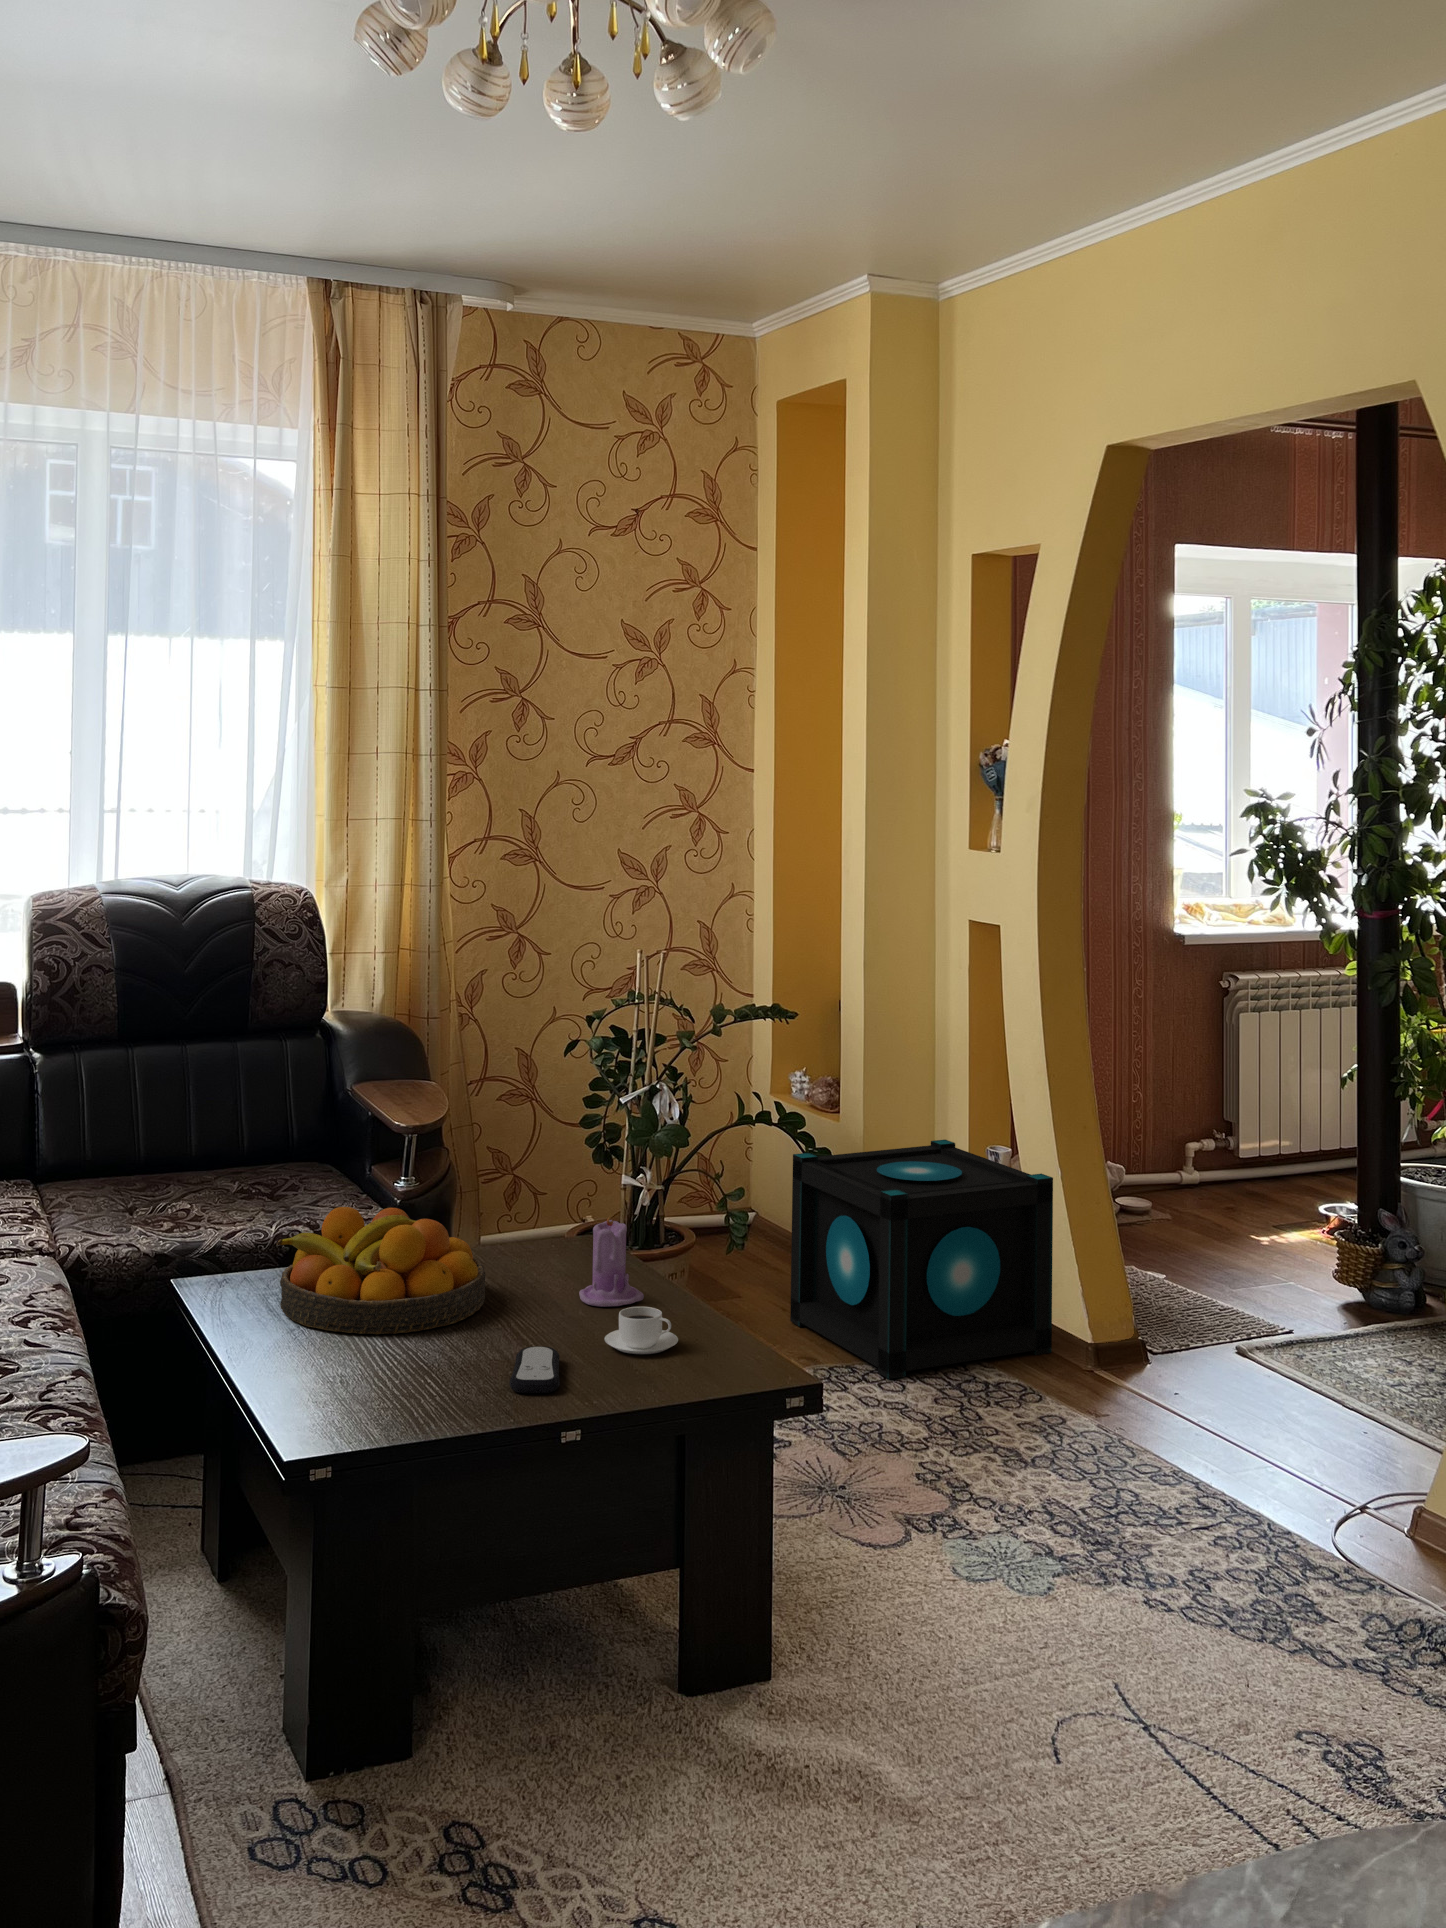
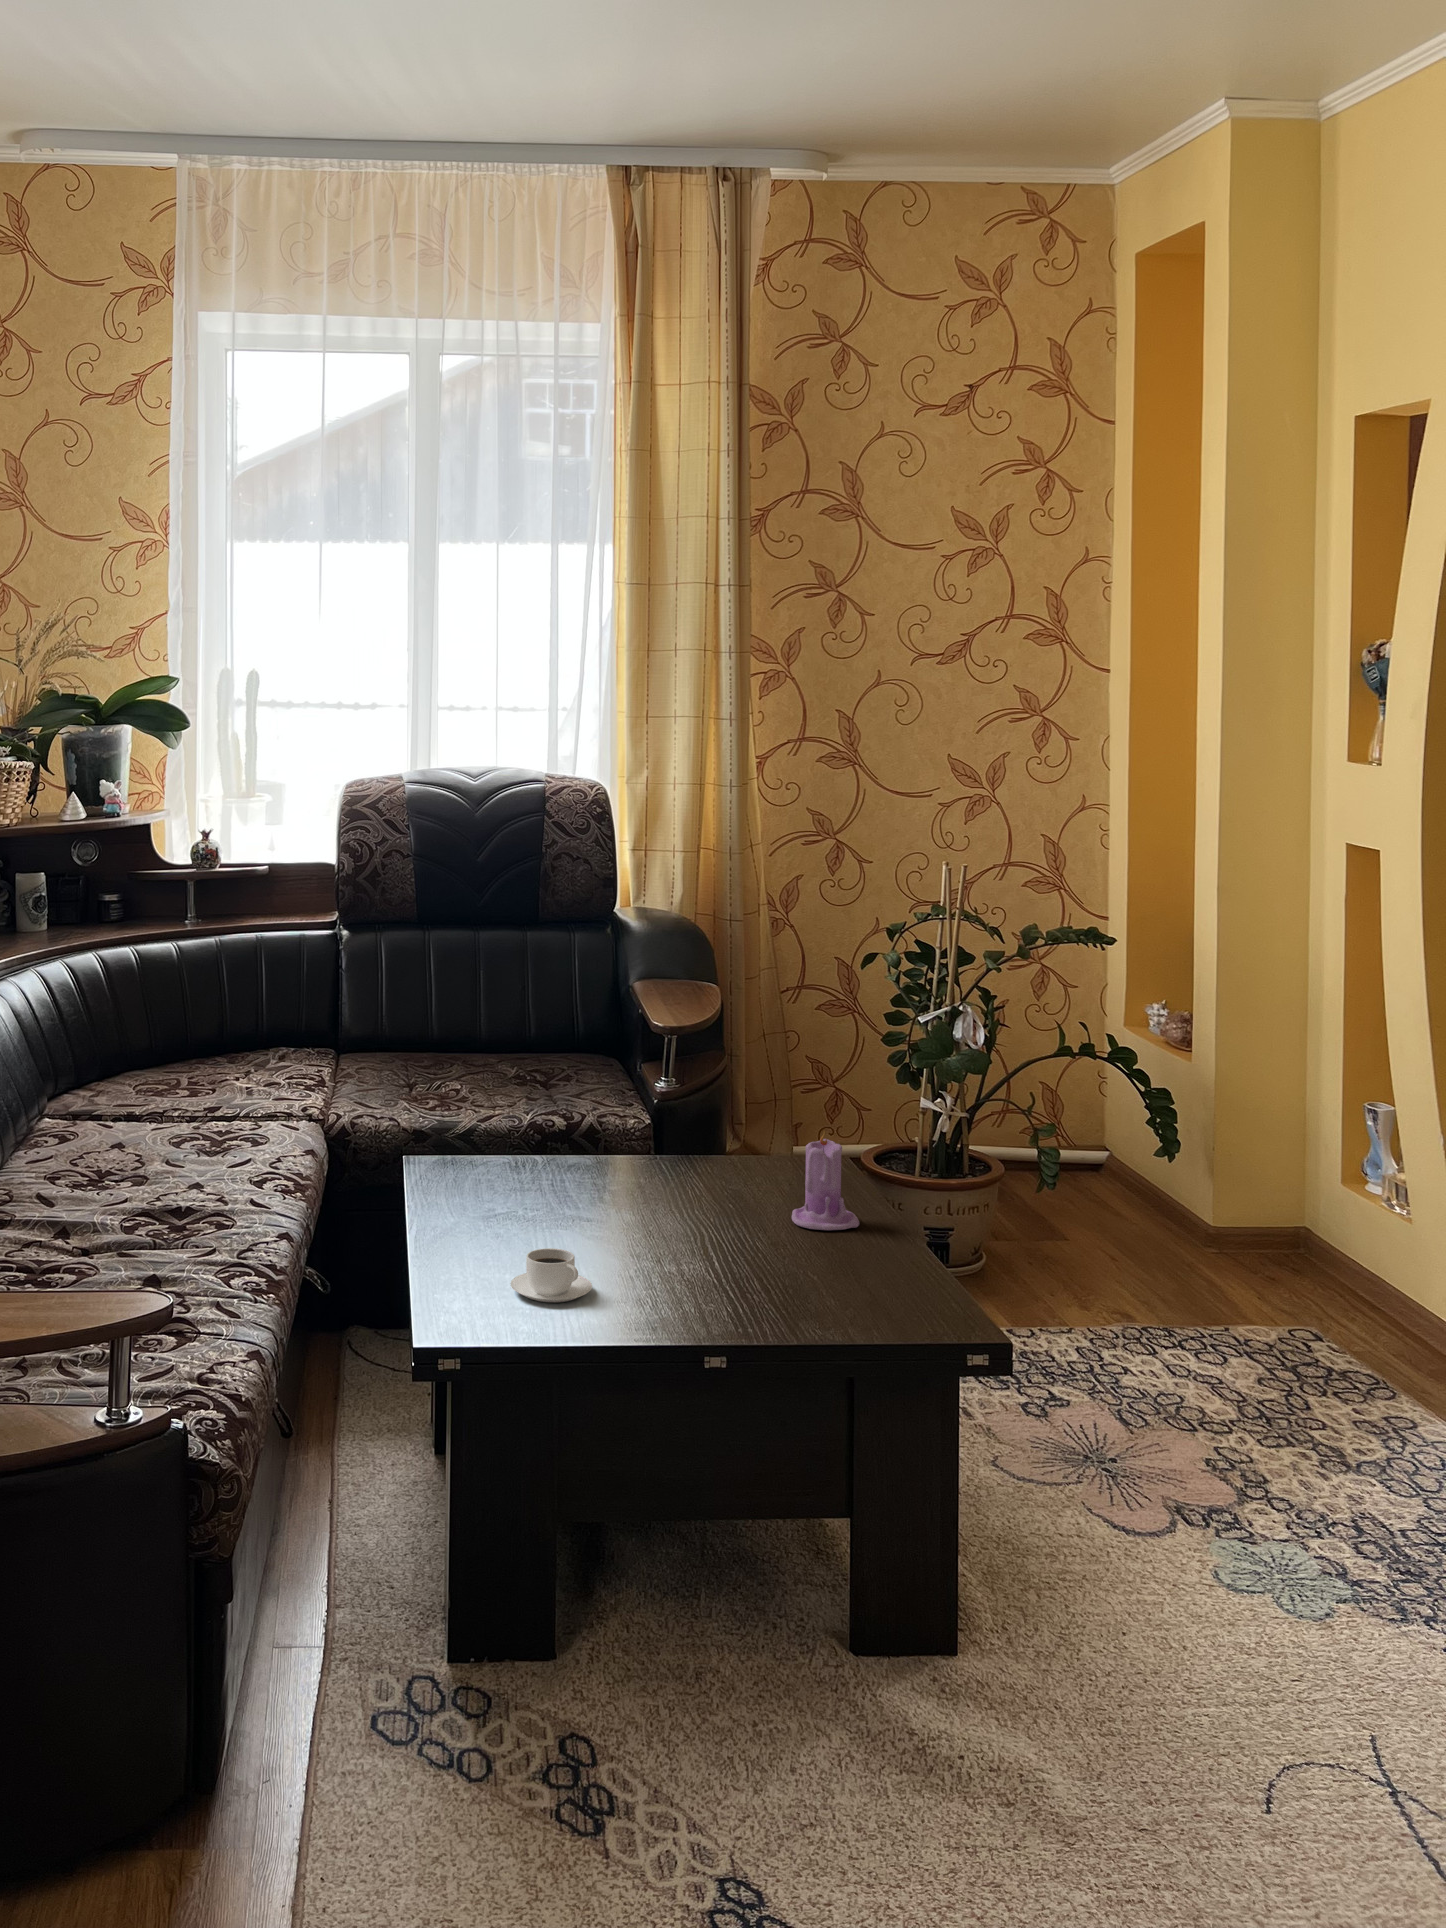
speaker: present [790,1140,1053,1379] -> none [1114,1087,1428,1347]
fruit bowl: present [277,1207,485,1334] -> none [485,1100,693,1232]
coffee cup: present [605,1307,678,1354] -> present [510,1248,592,1302]
remote control: present [510,1346,560,1393] -> none [669,1262,734,1311]

